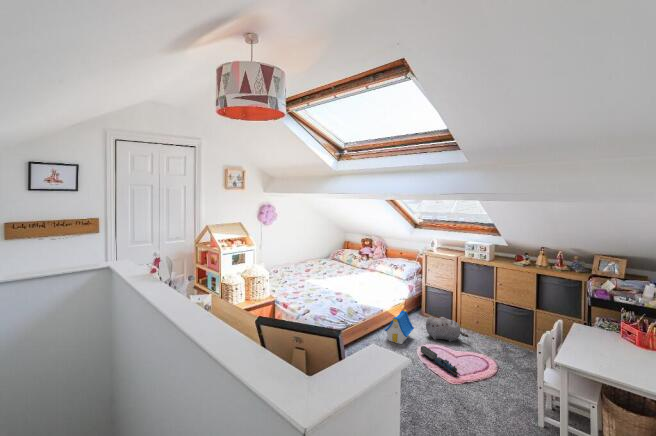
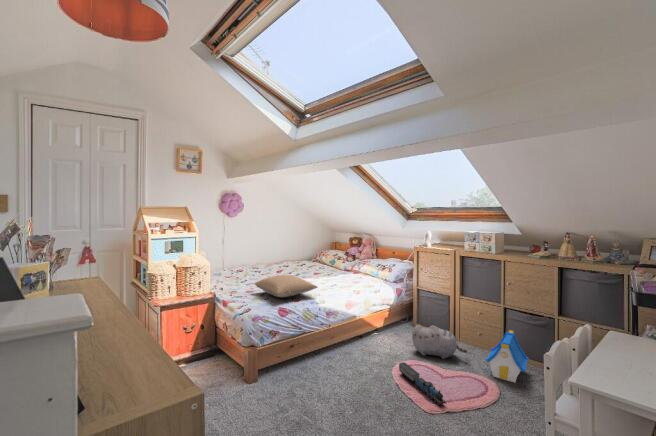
pillow: none [301,278,353,298] -> present [255,275,317,297]
toy house: present [384,309,414,344] -> present [485,330,529,382]

